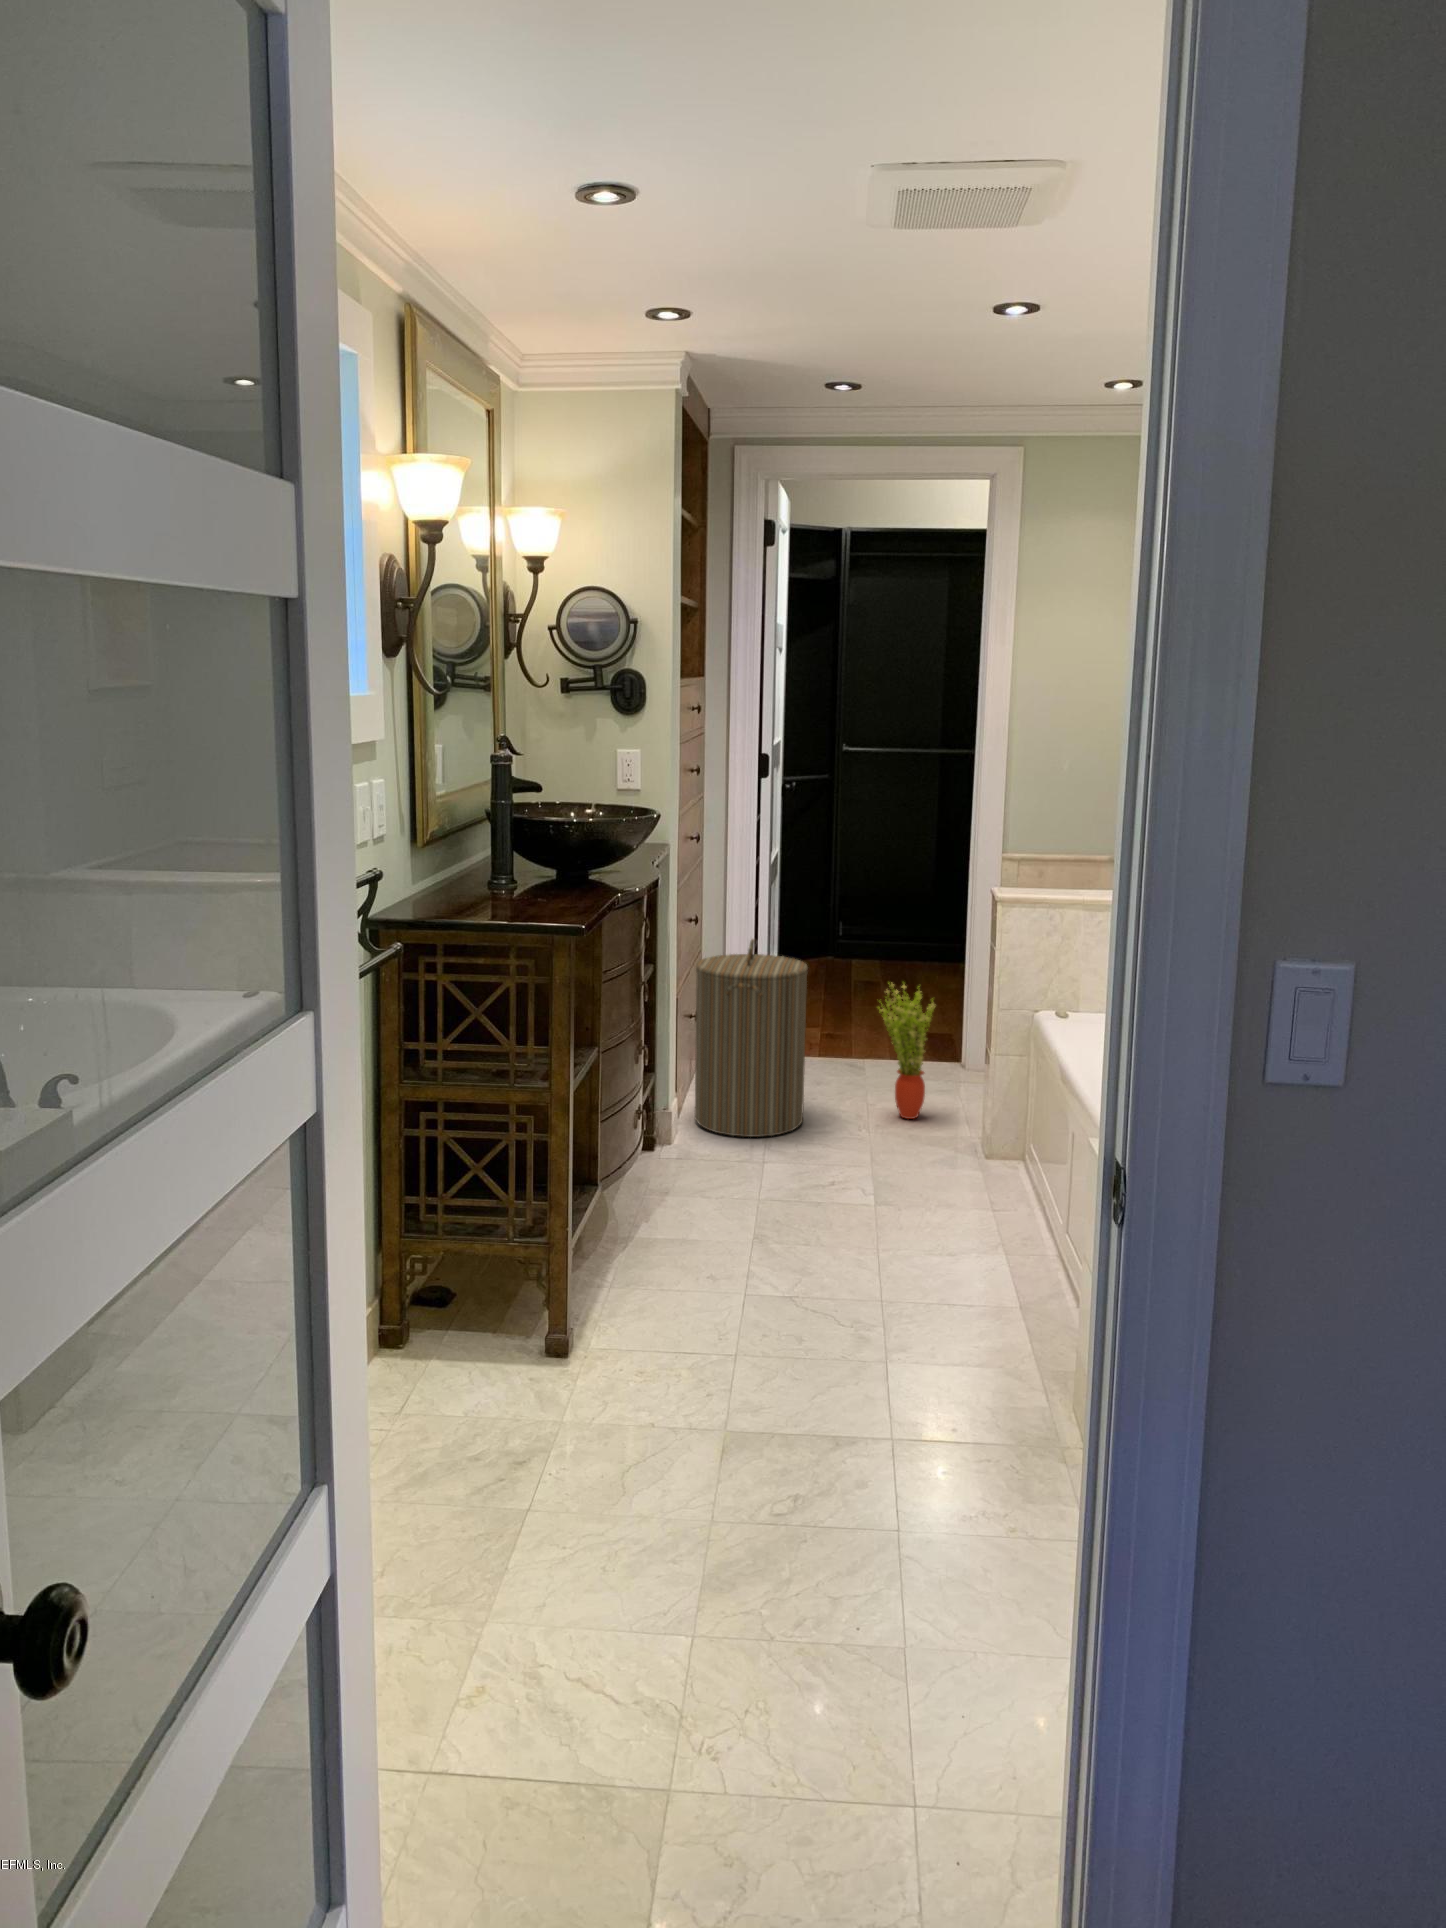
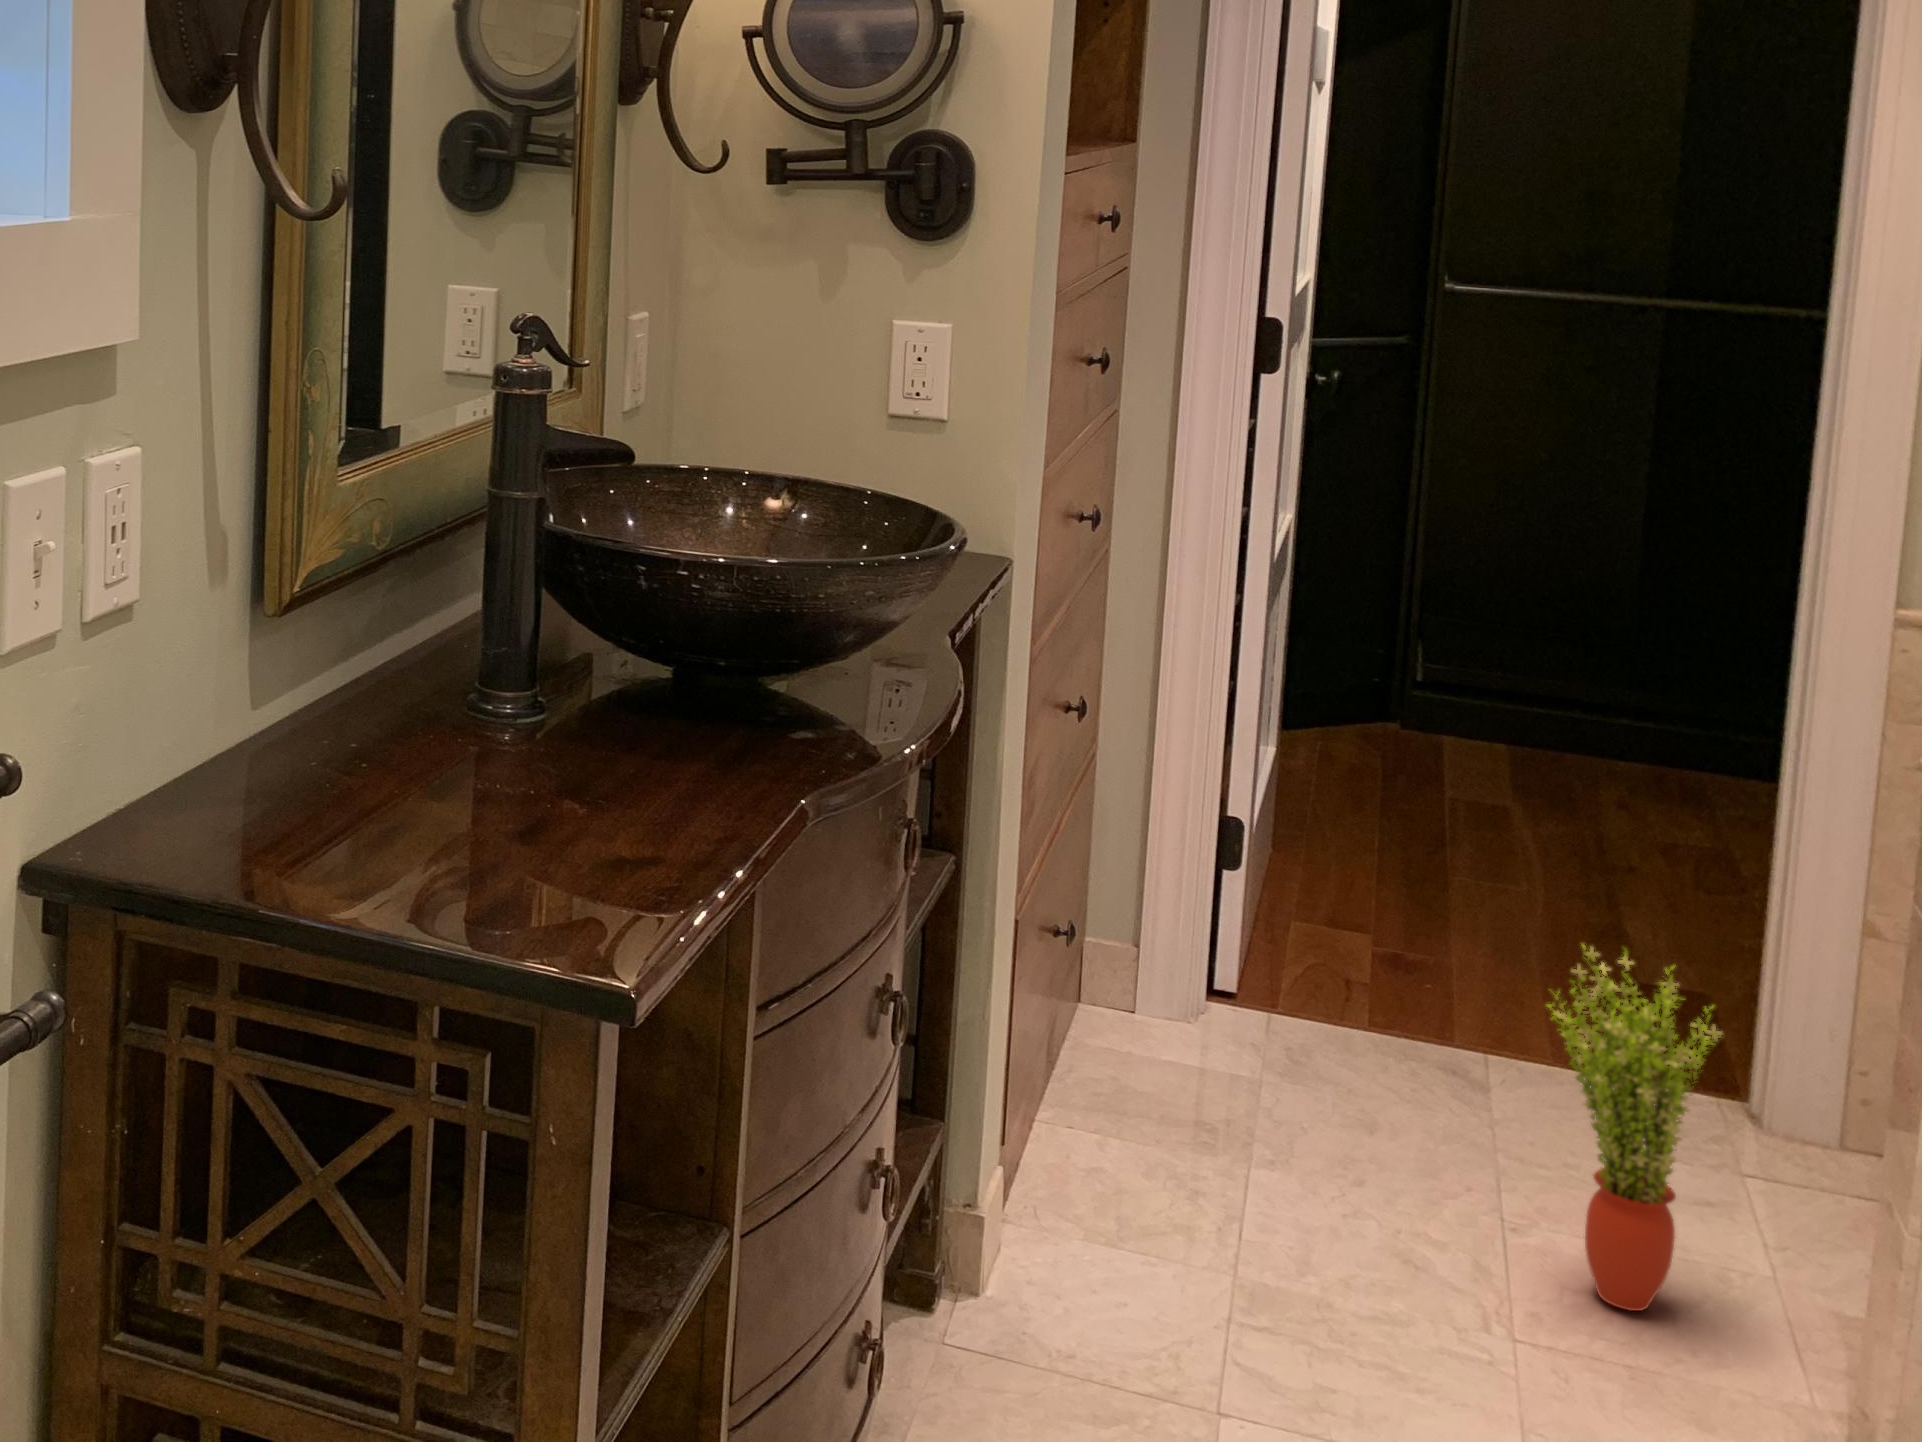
laundry hamper: present [695,939,808,1137] -> none [1043,796,1362,1313]

